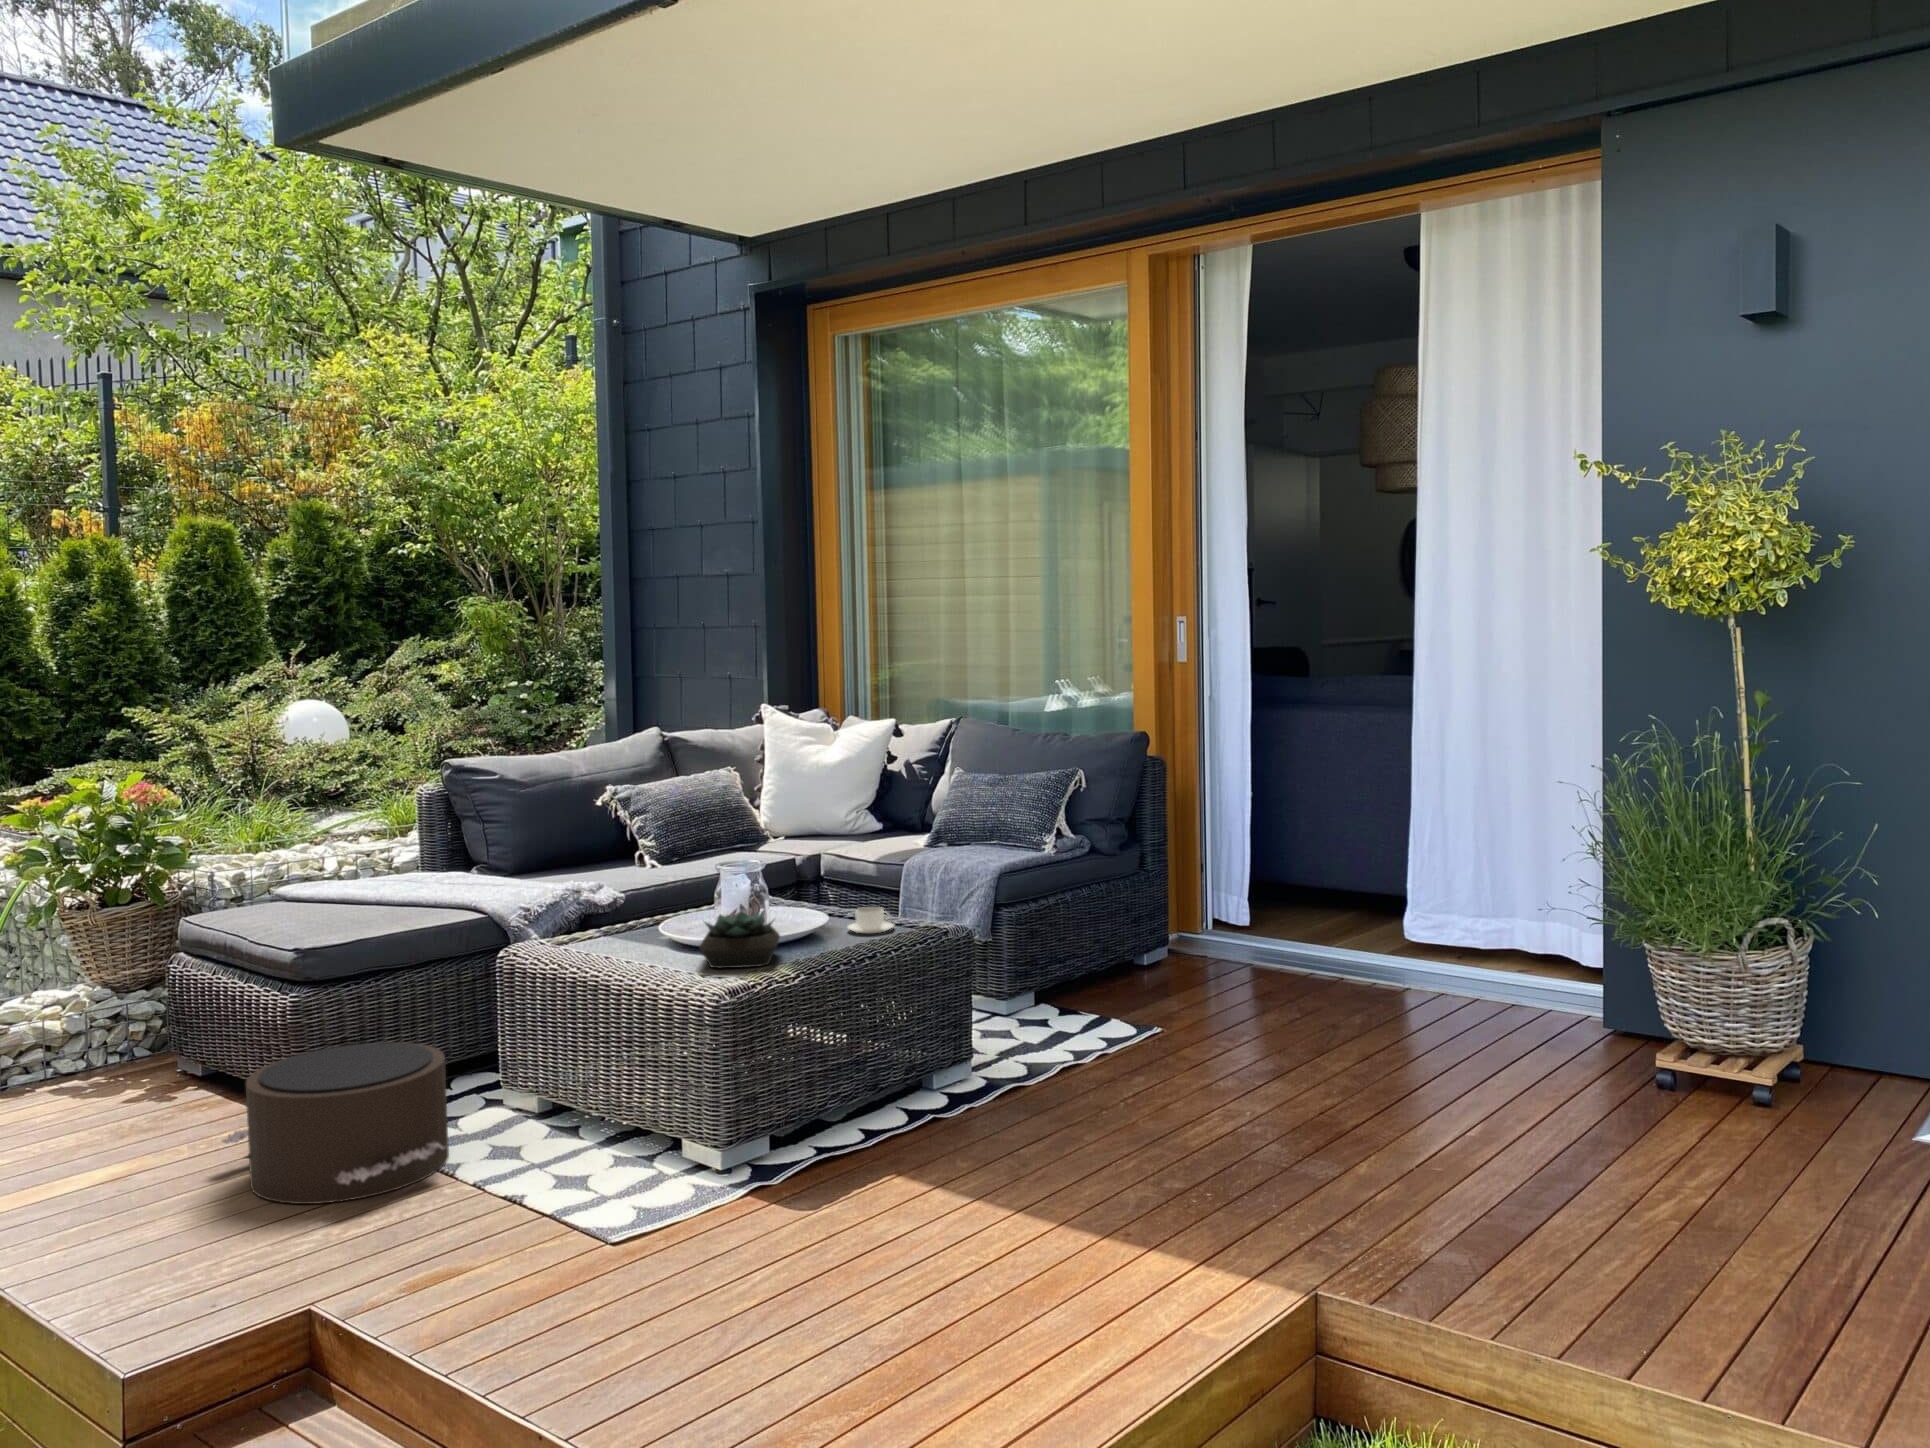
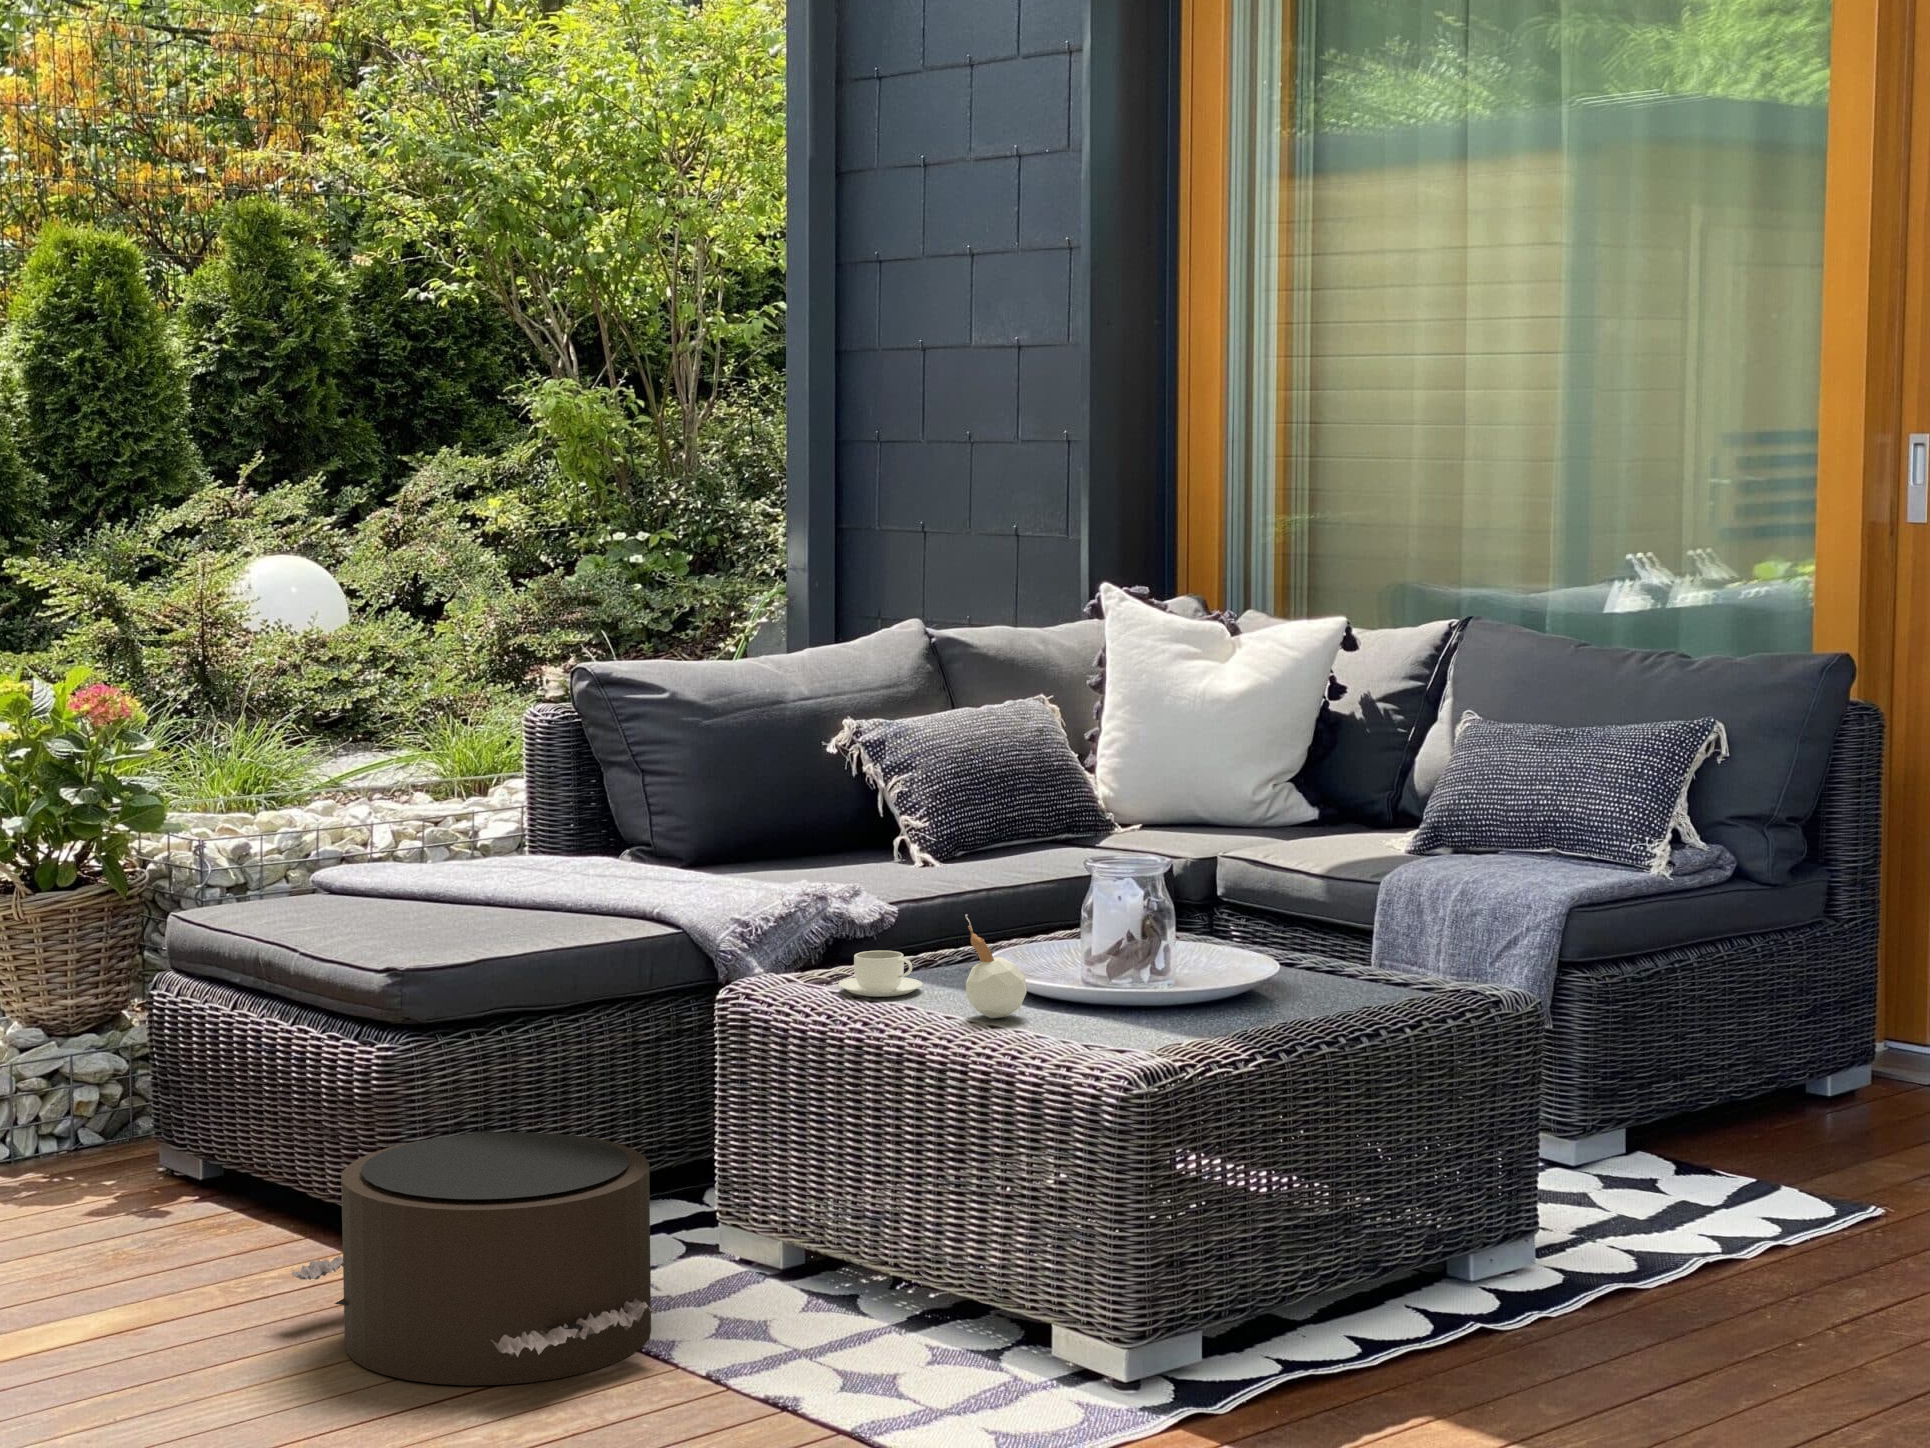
candle: none [635,900,672,959] -> present [965,914,1027,1018]
coffee cup: present [848,907,894,934] -> present [839,951,922,997]
succulent plant: present [699,912,780,968] -> none [1080,943,1217,1040]

